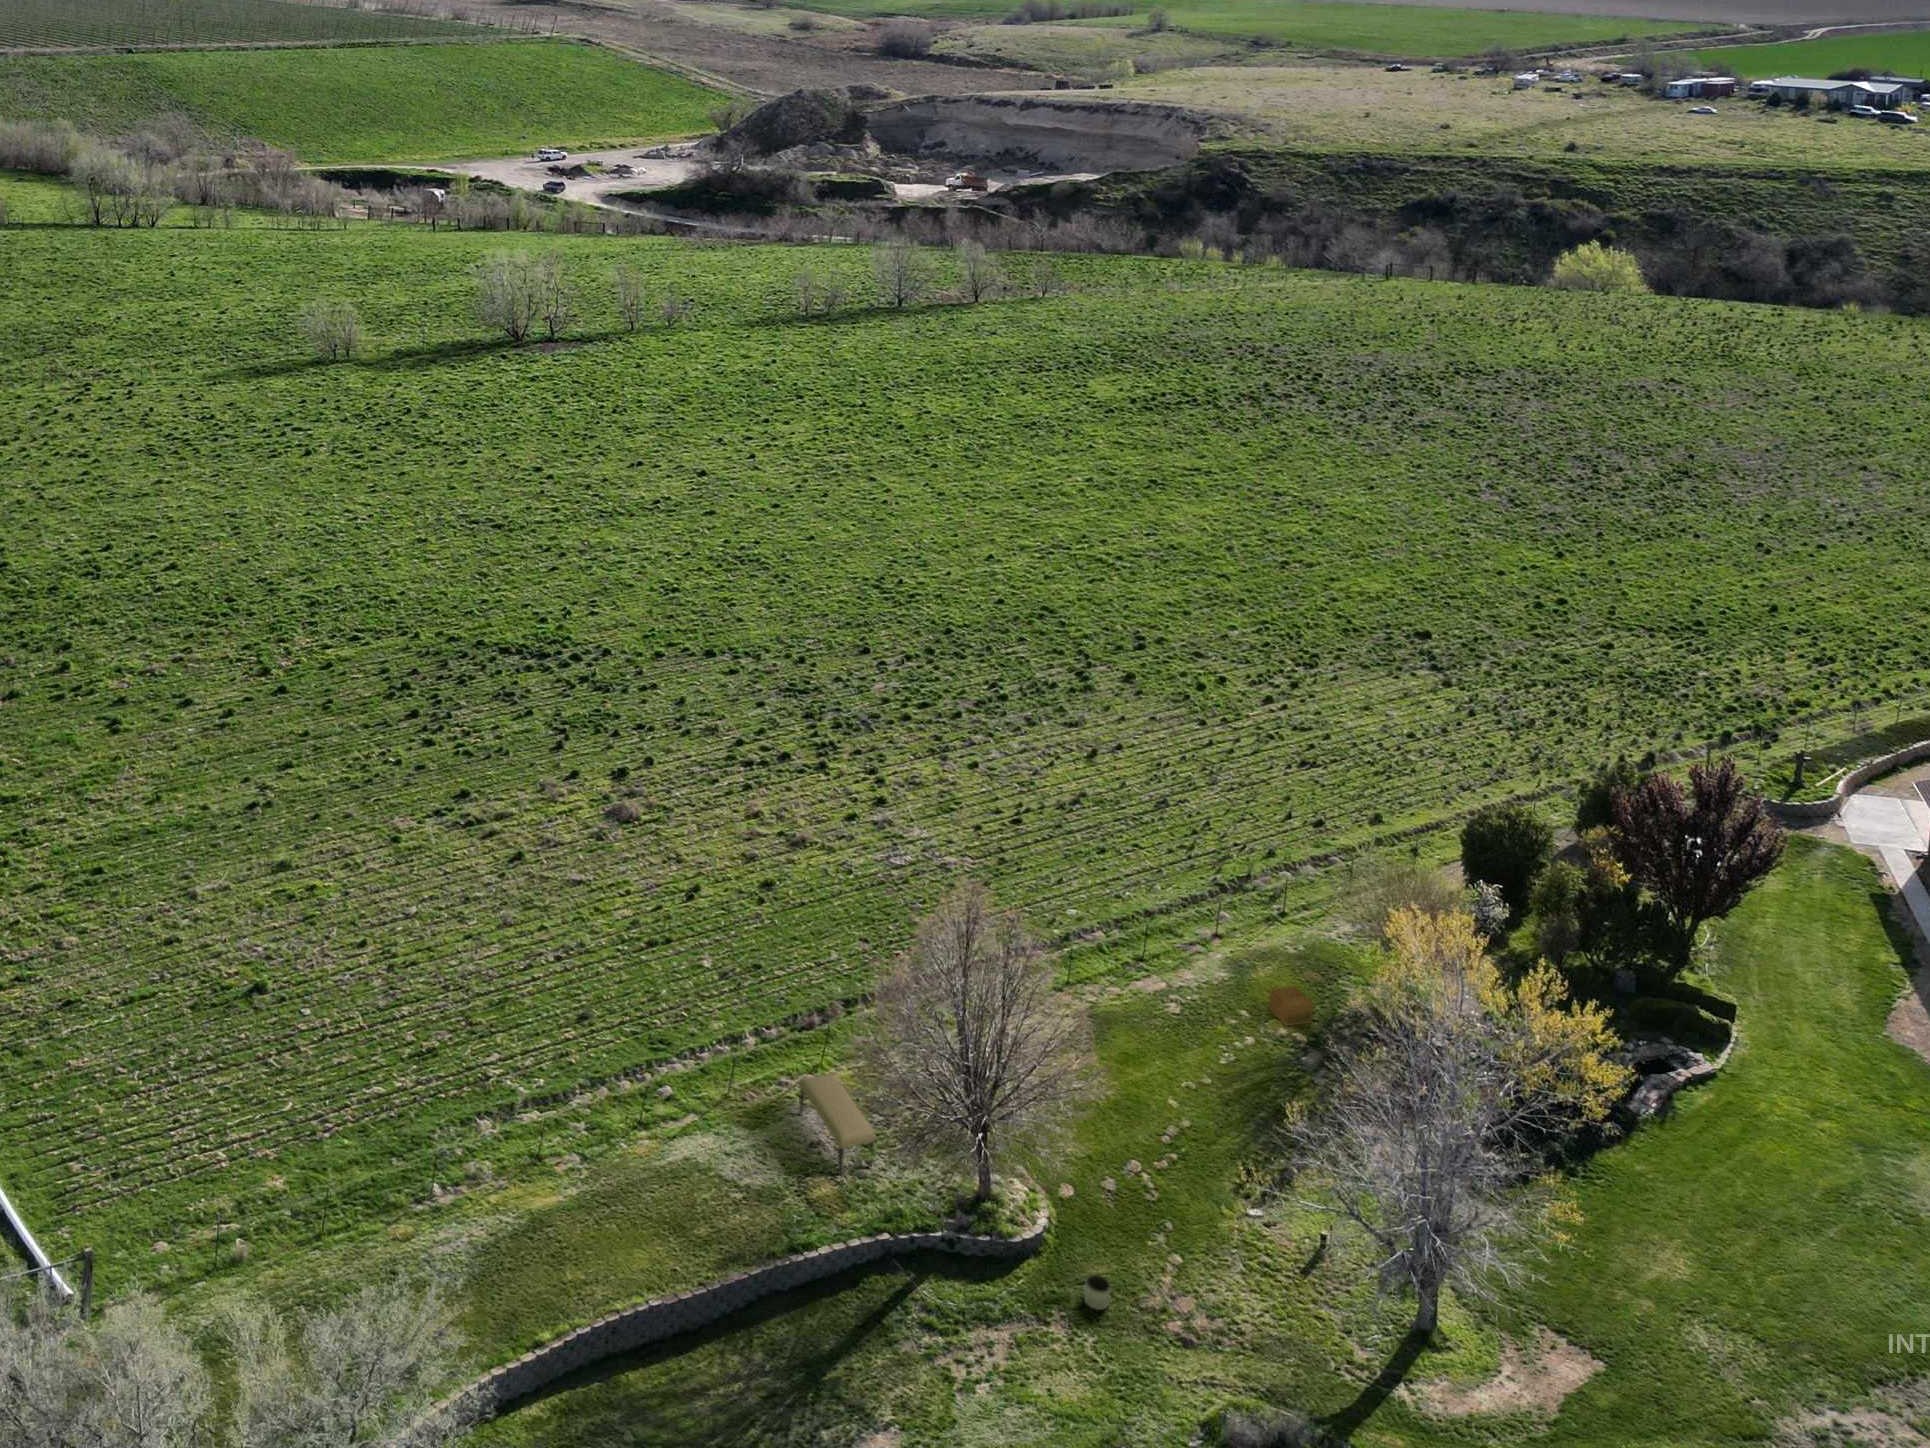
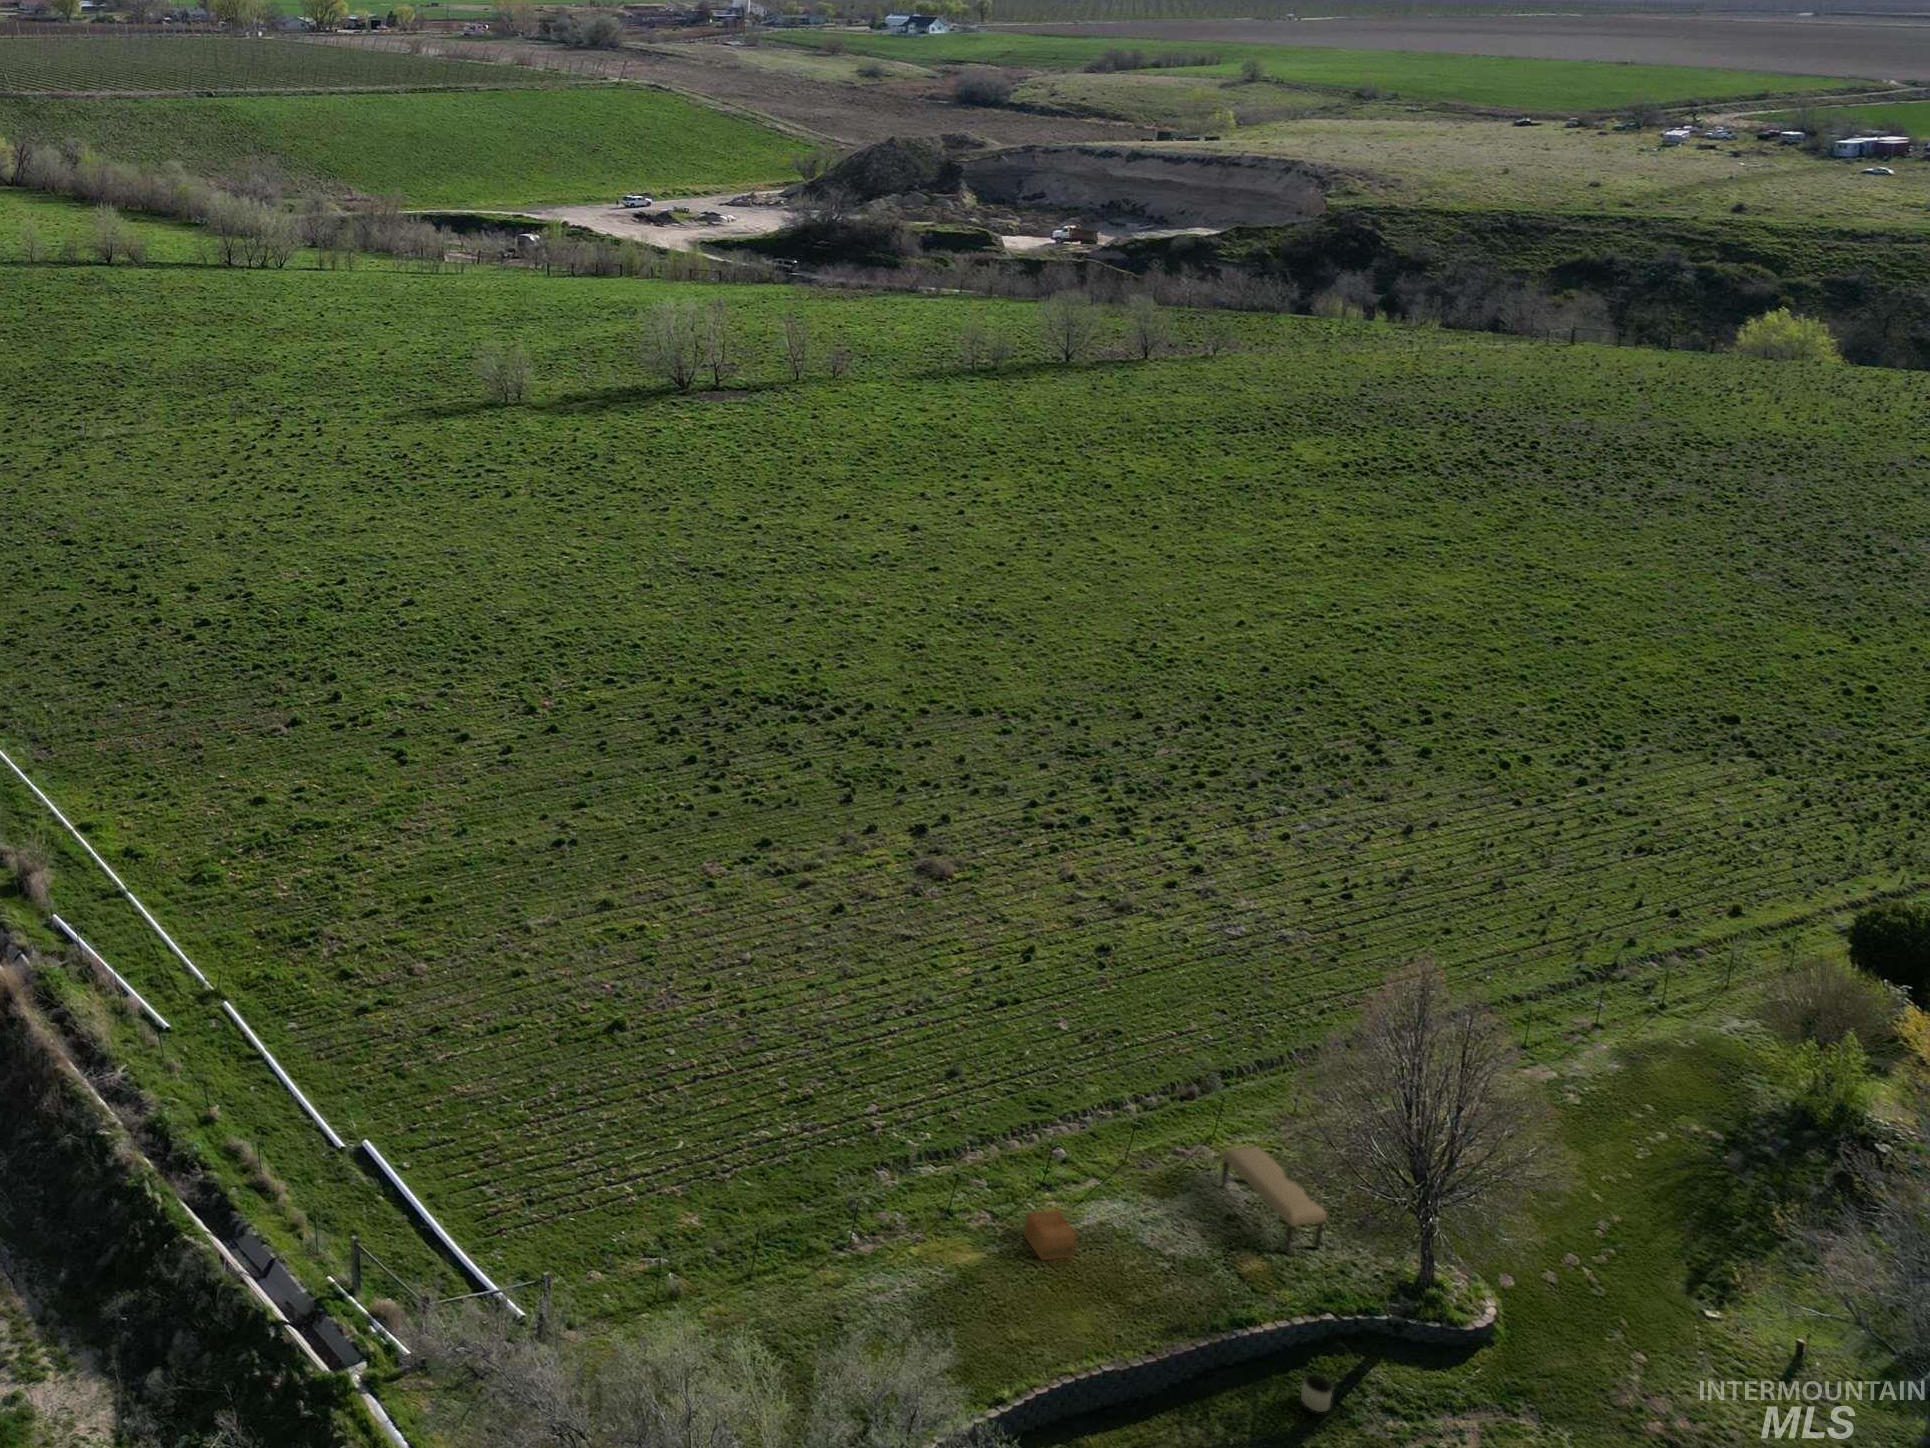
cardboard box: present [1268,986,1314,1026] -> present [1024,1210,1077,1260]
planter: present [1084,1275,1110,1310] -> present [1301,1374,1332,1412]

